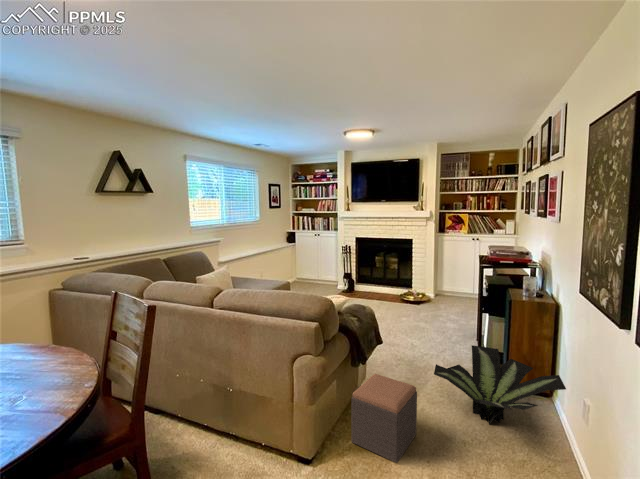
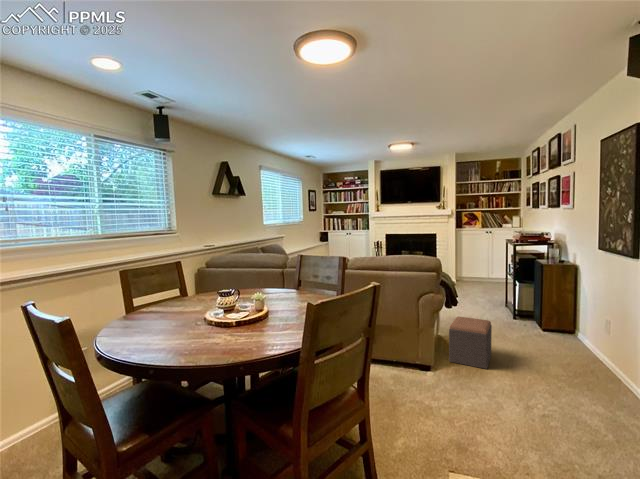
potted plant: present [434,345,566,424] -> none [494,301,592,349]

